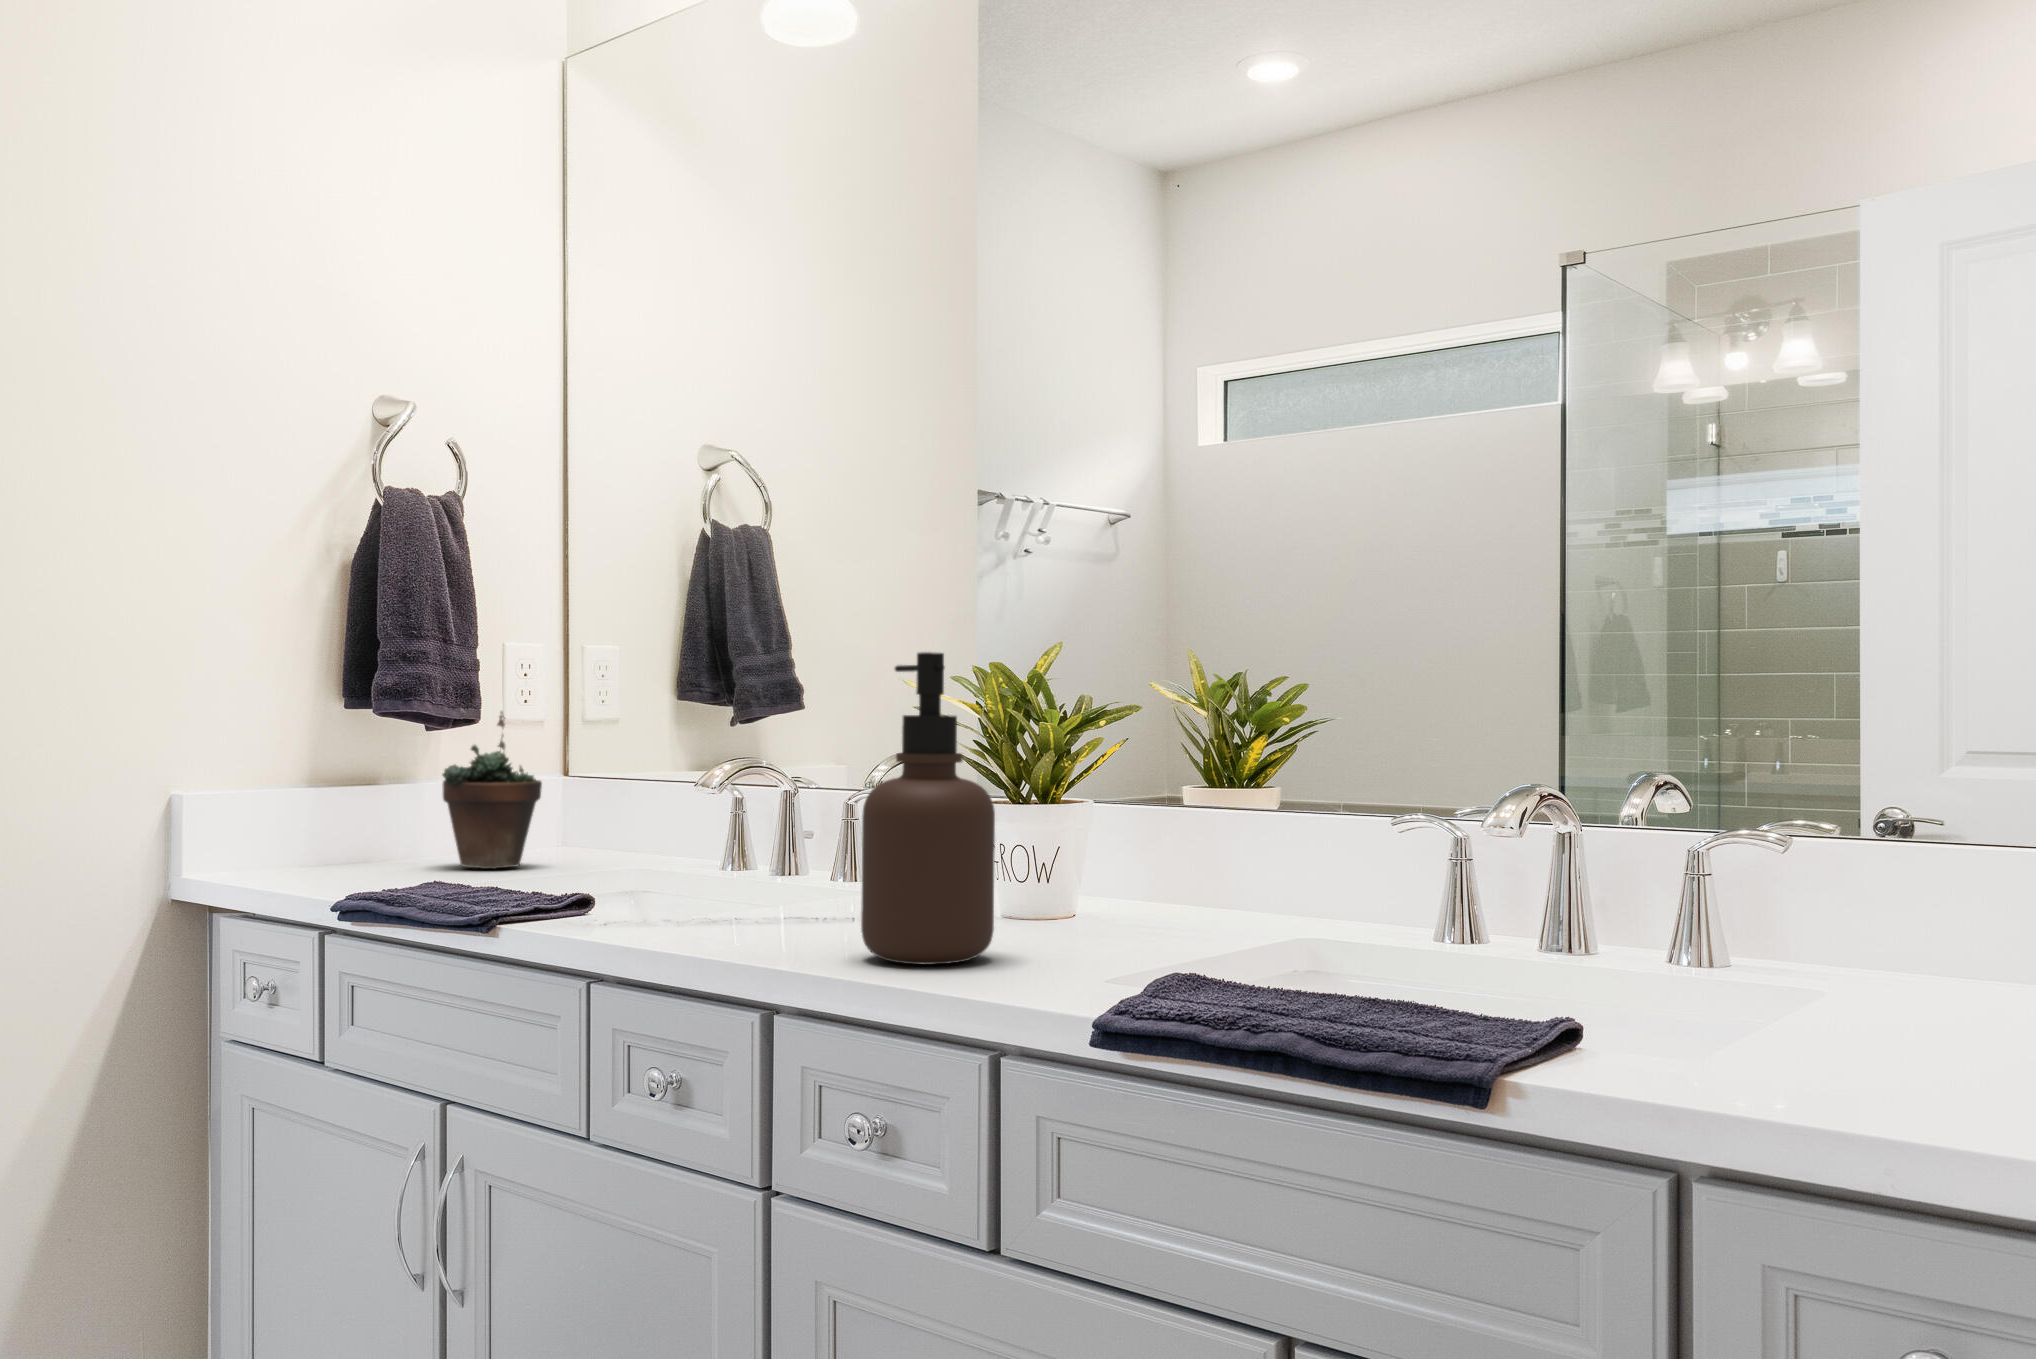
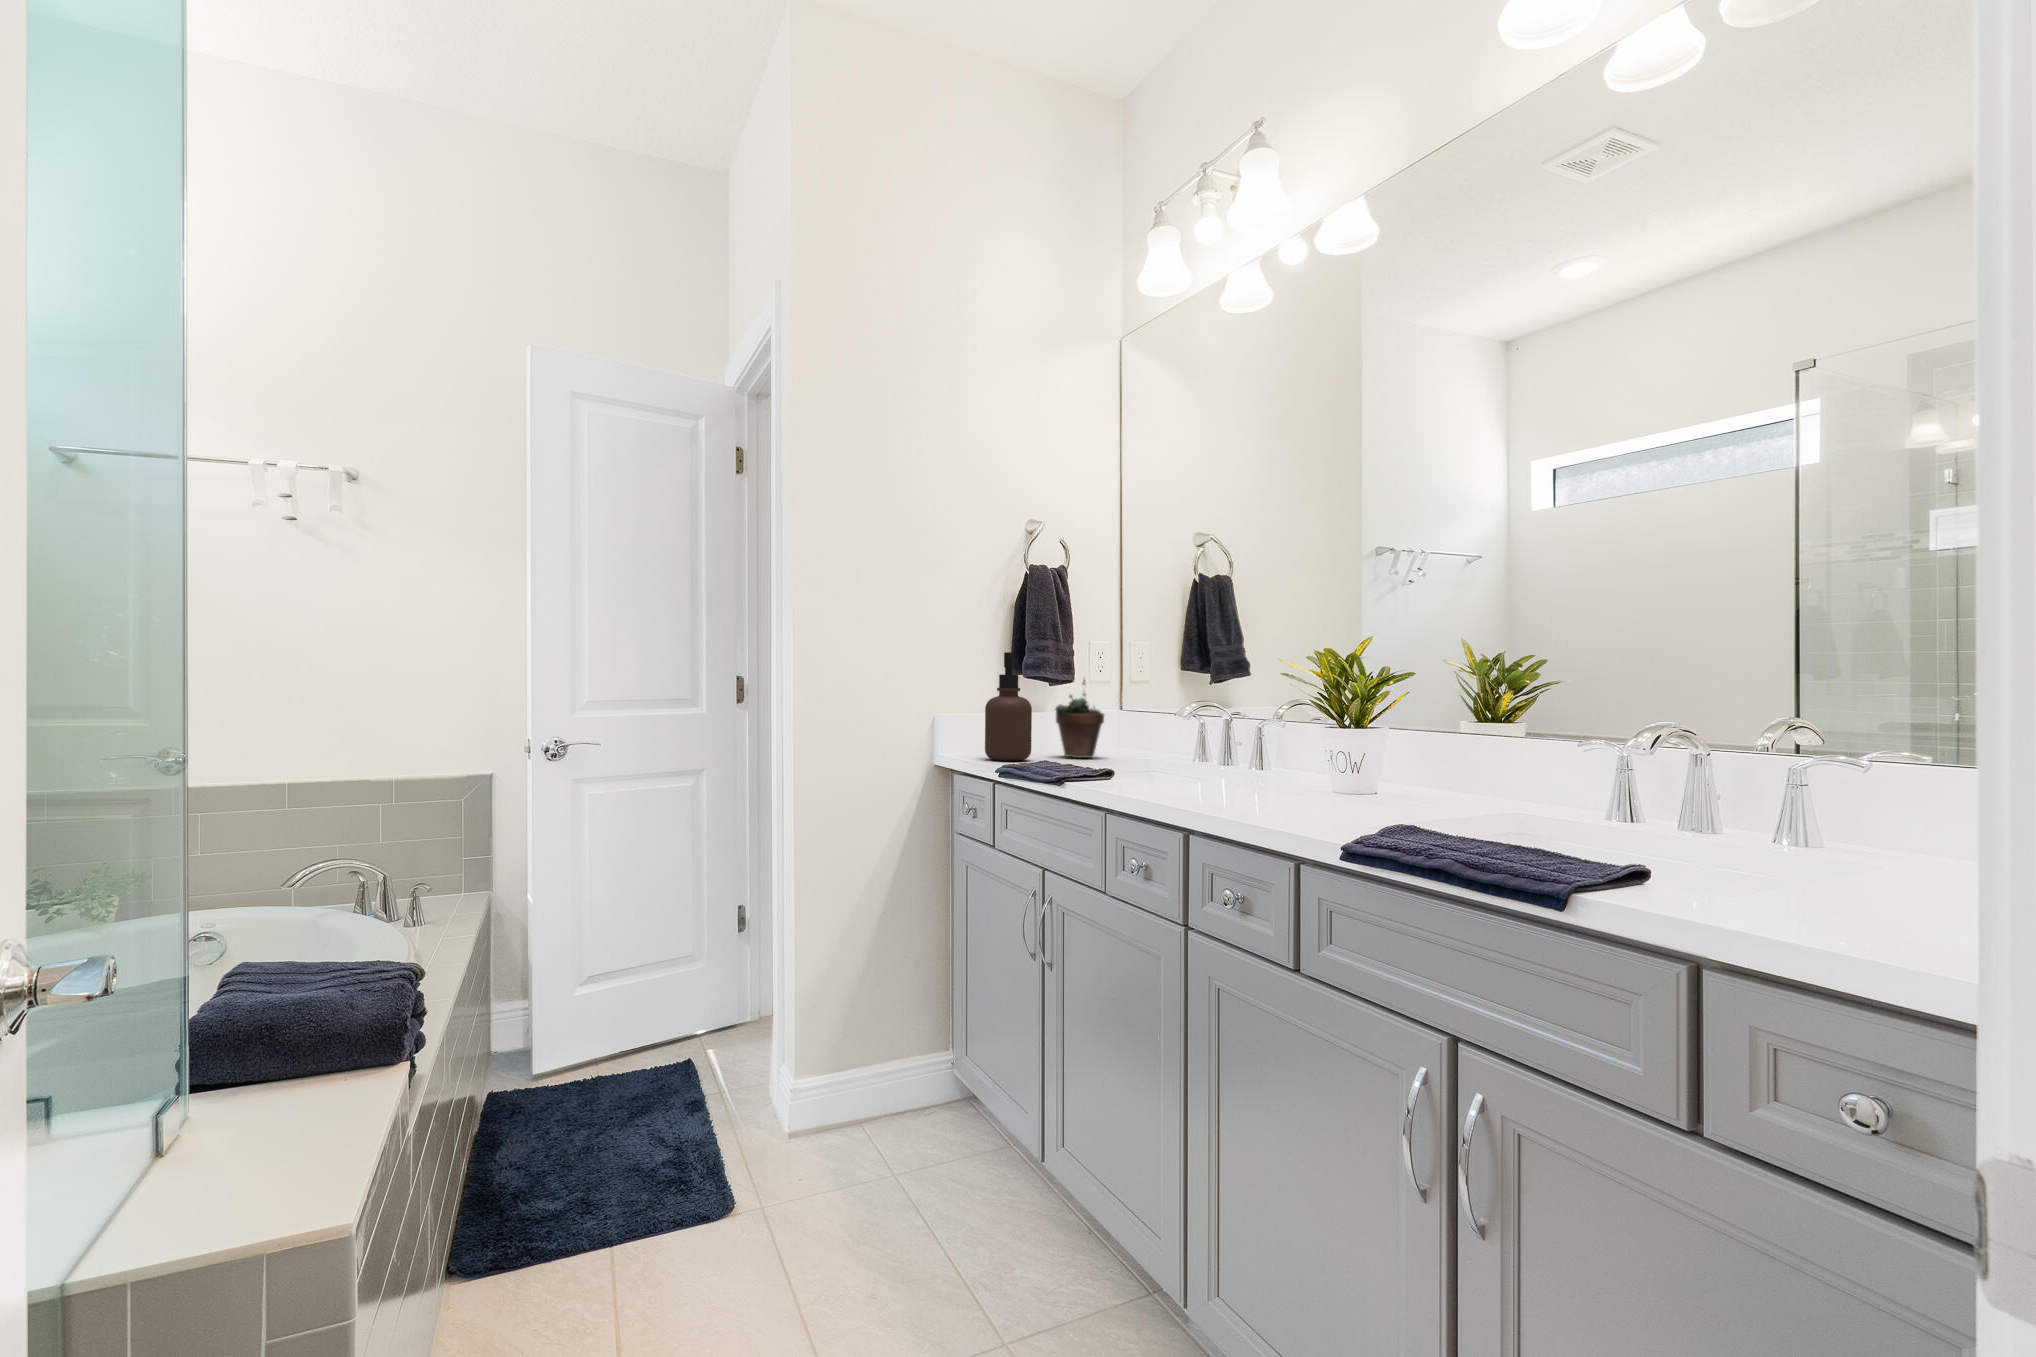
soap dispenser: present [861,652,995,965] -> present [985,652,1032,761]

